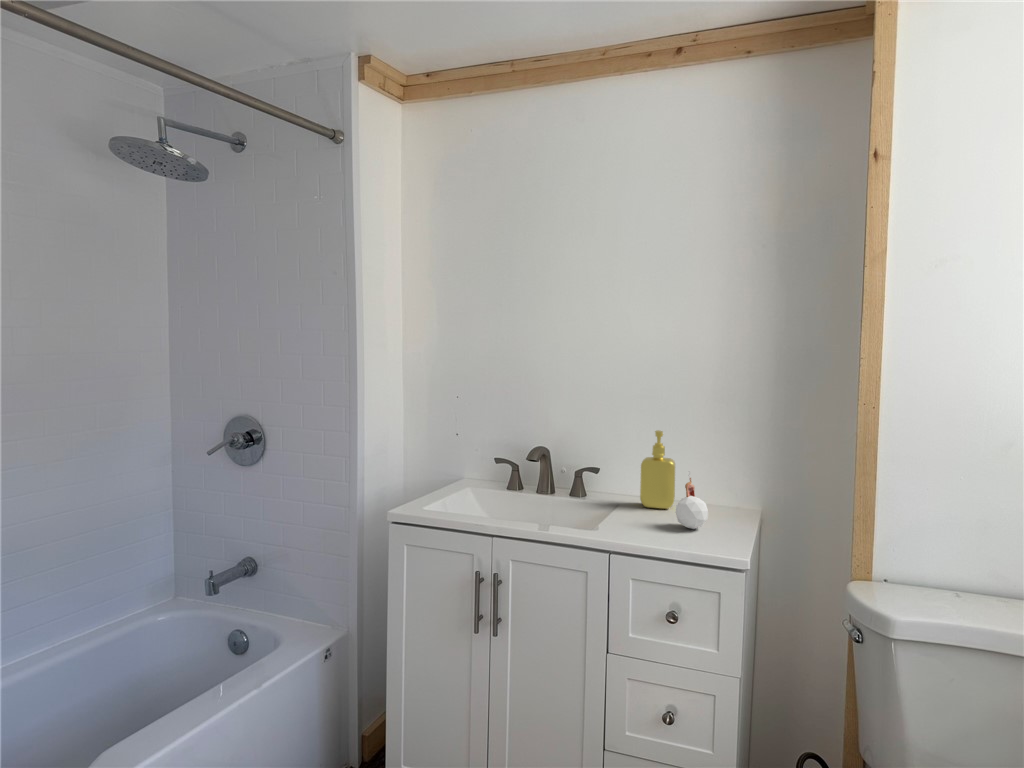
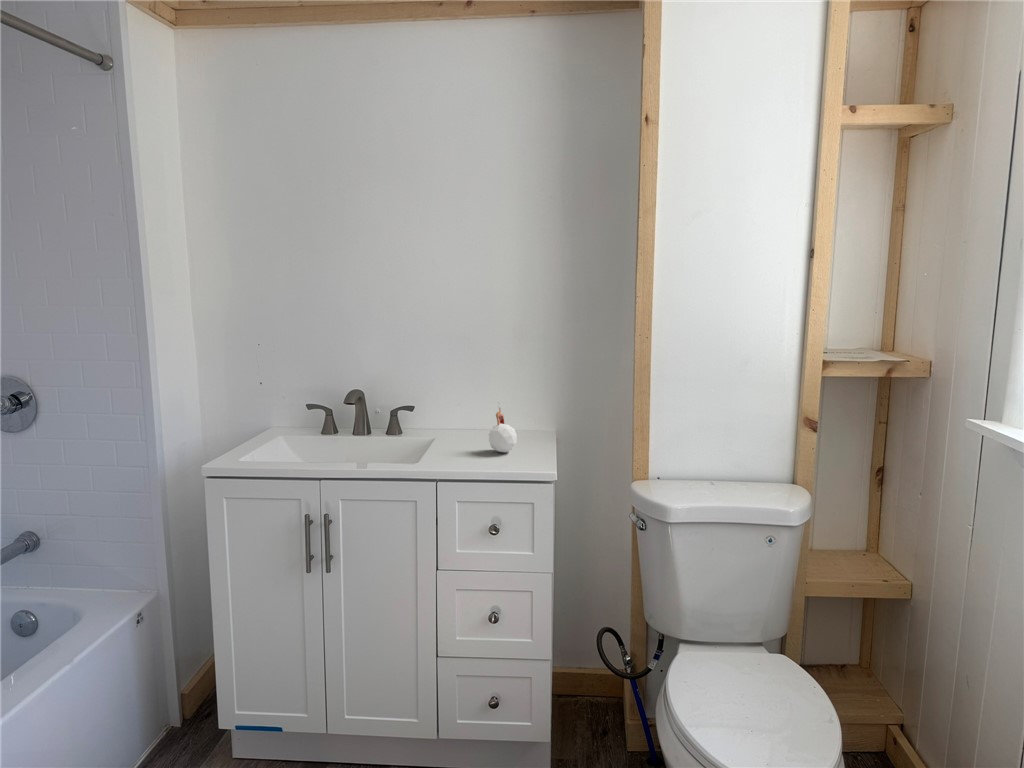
soap dispenser: present [640,430,675,509] -> none [452,368,483,438]

